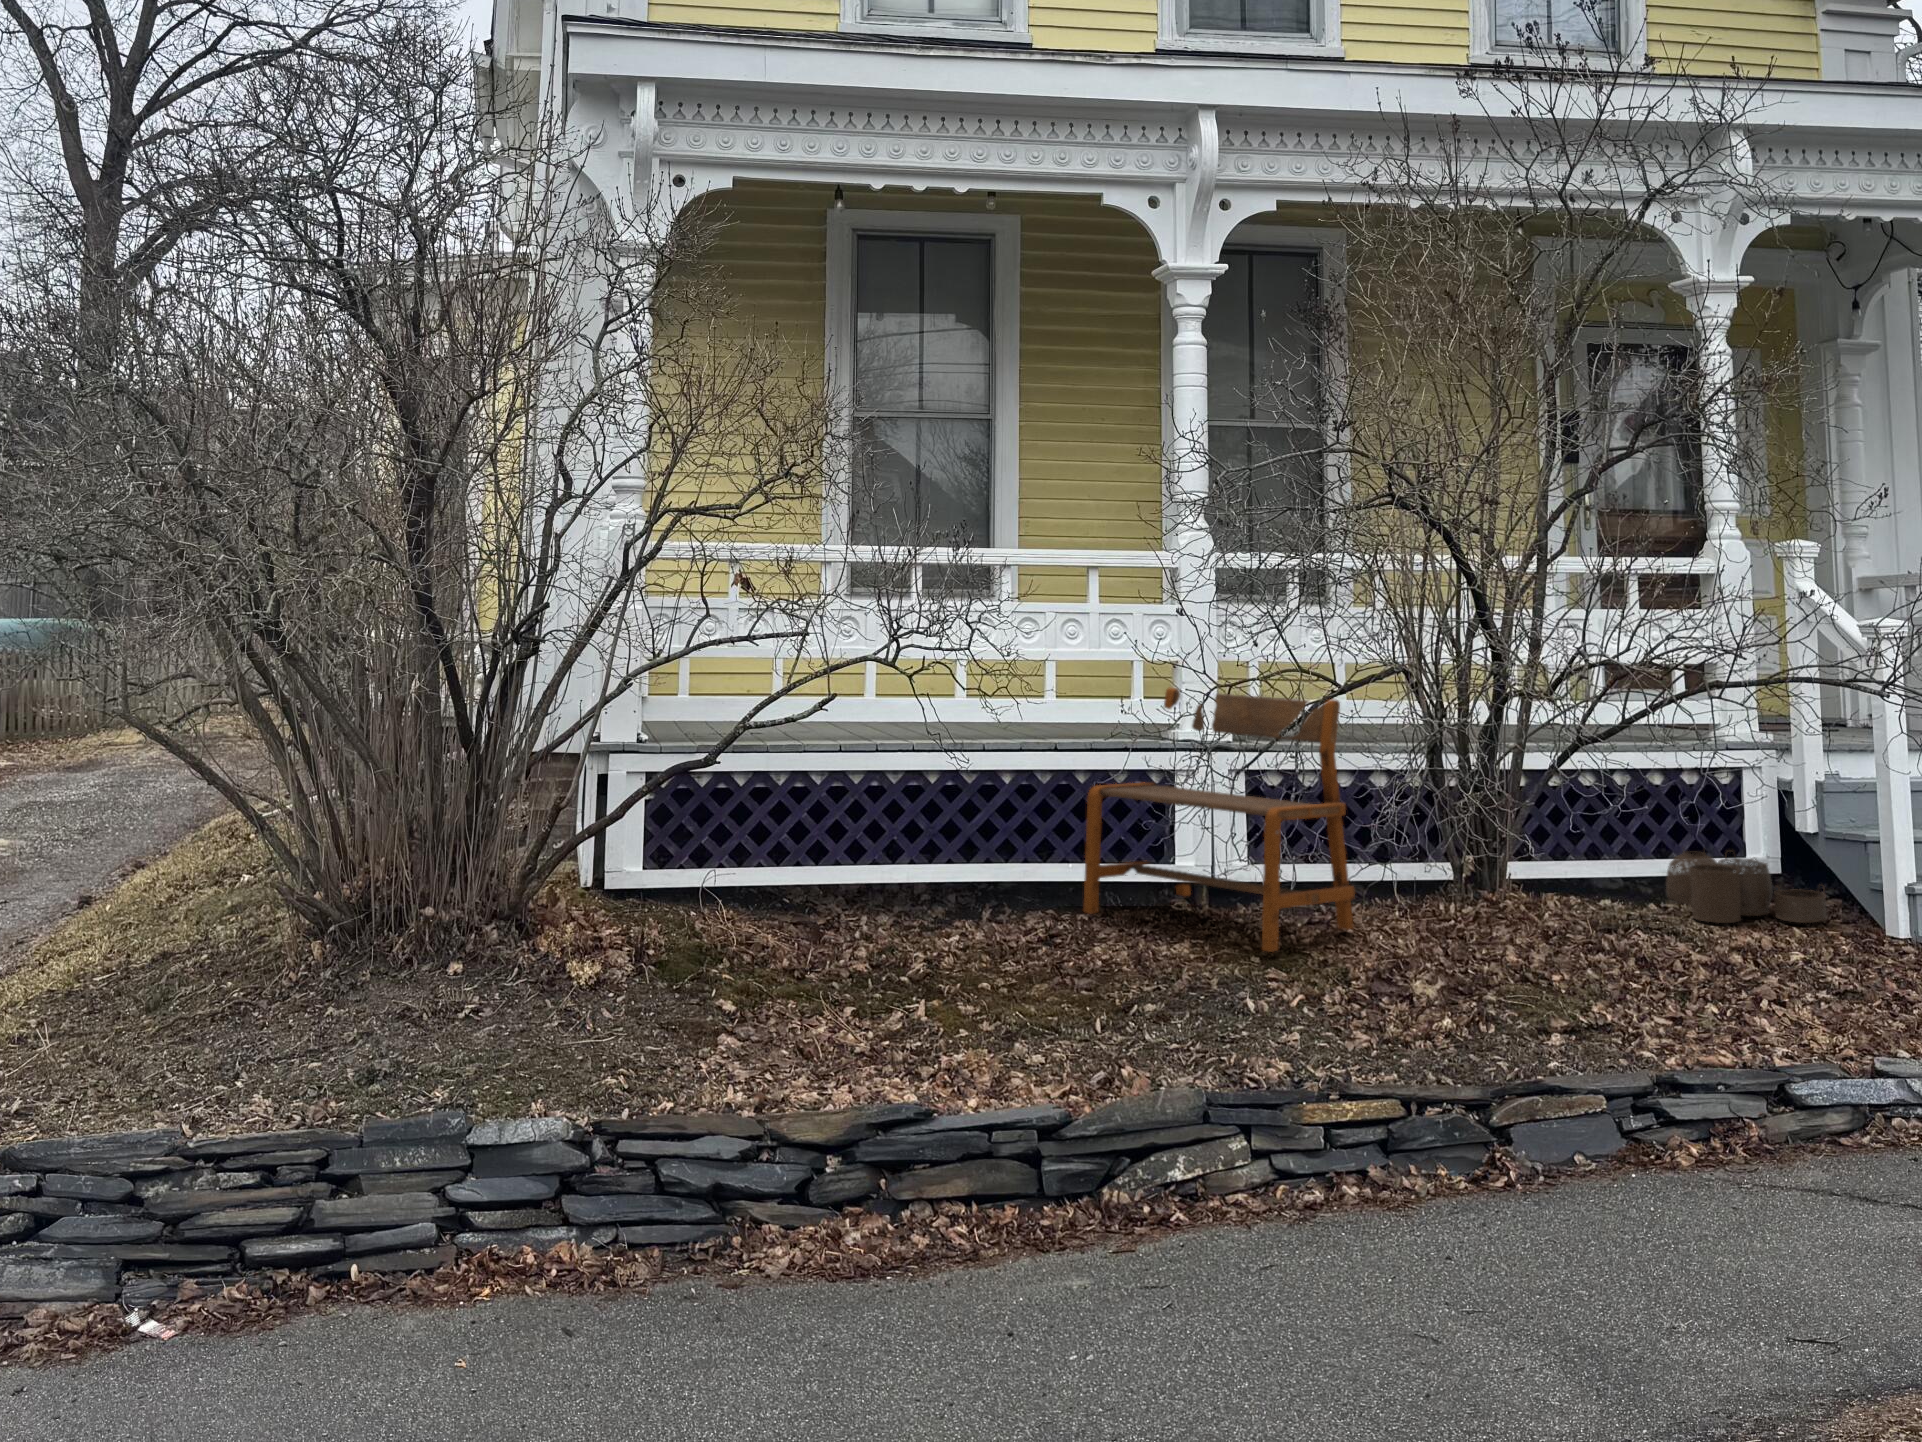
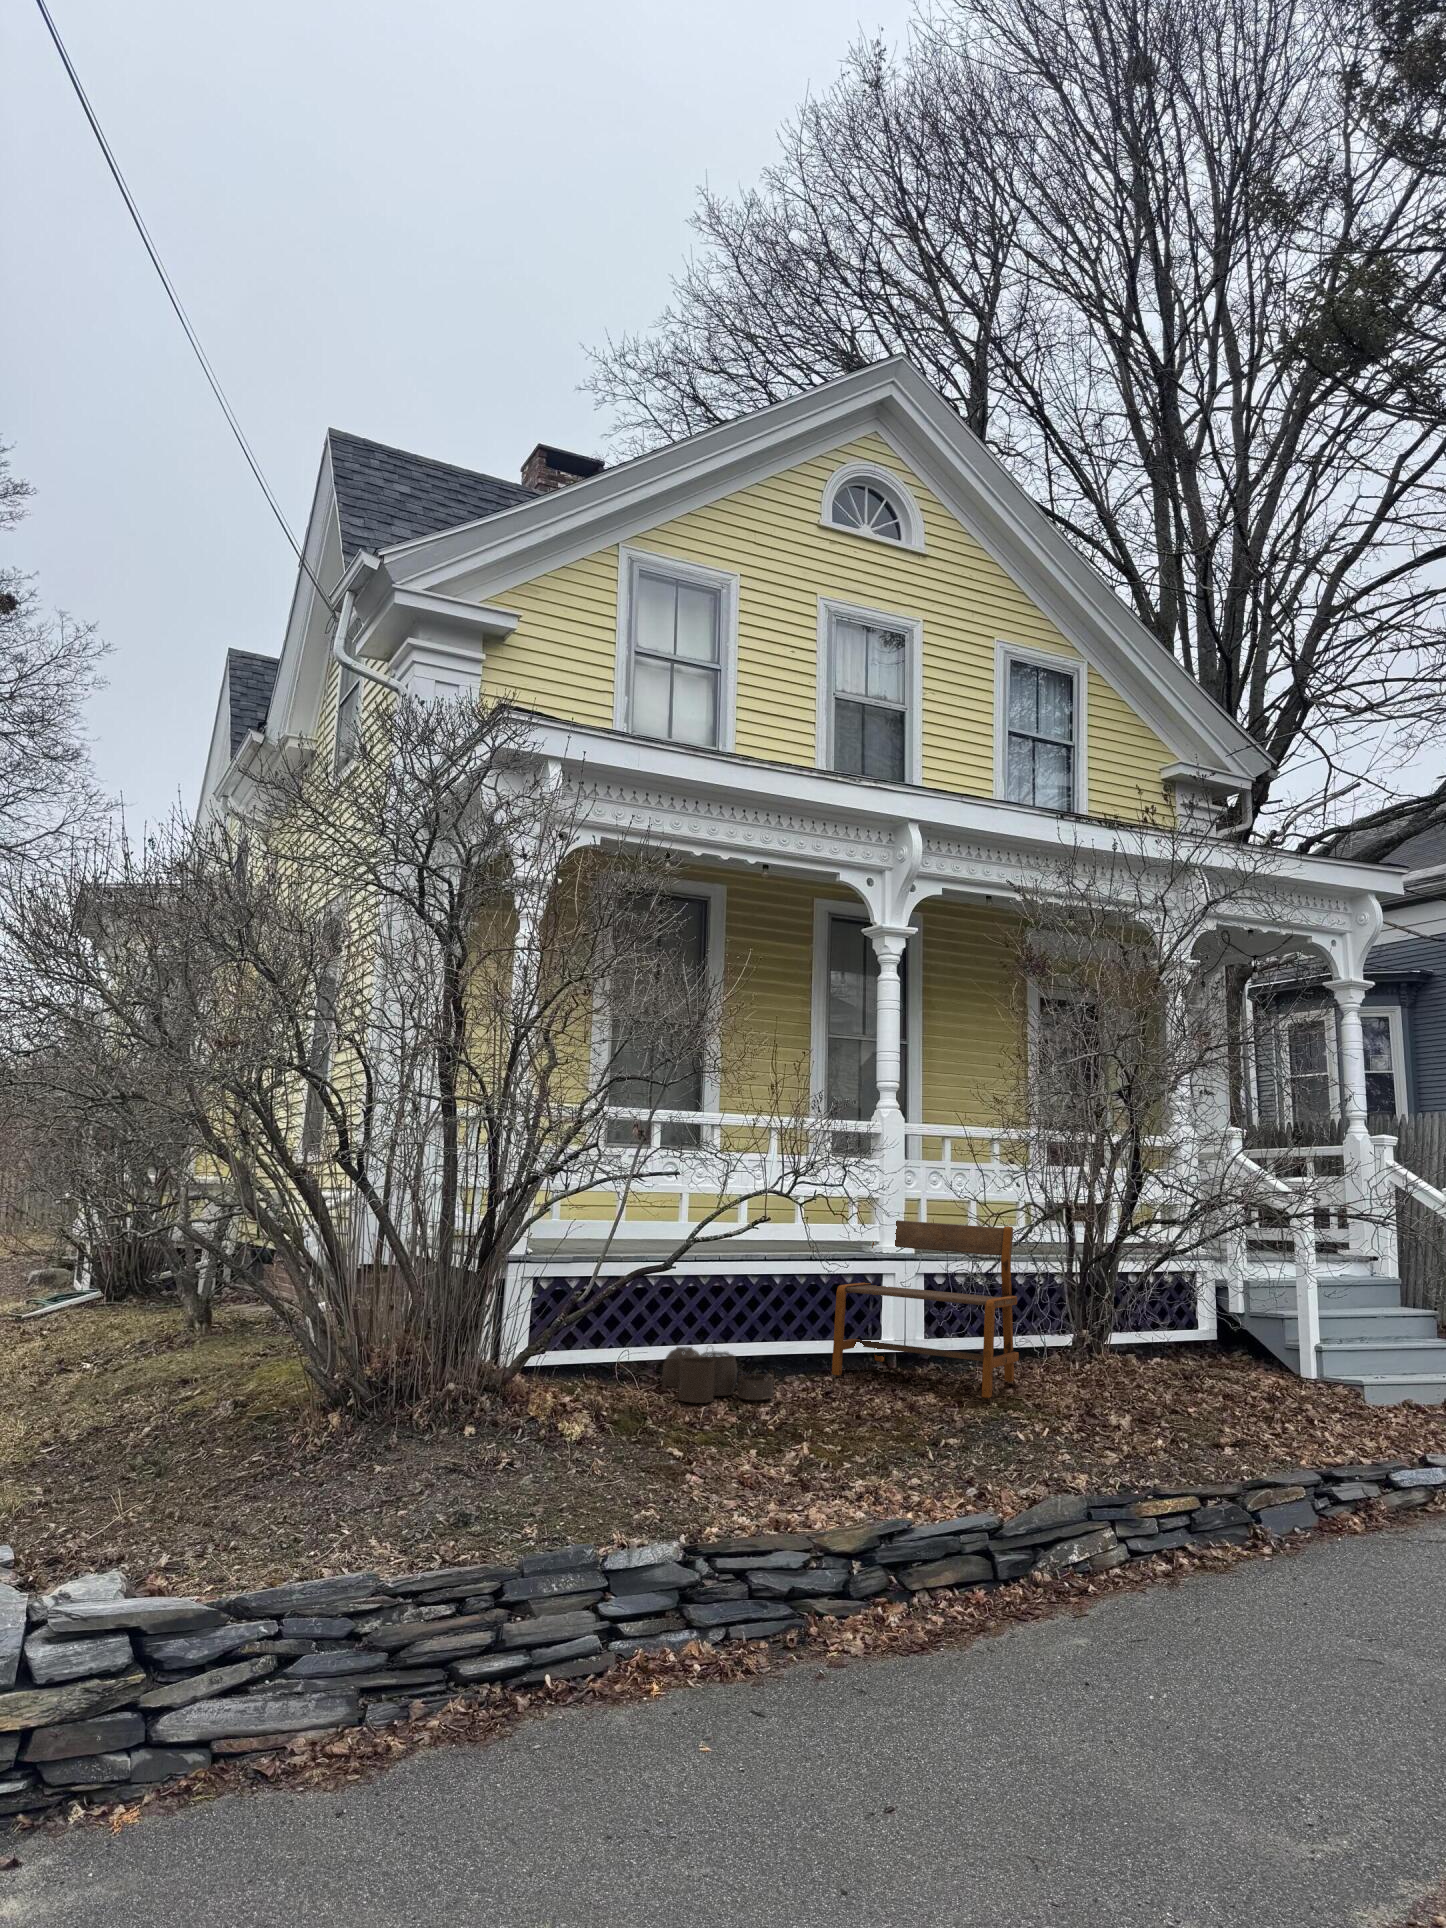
woven basket: present [1666,851,1827,923] -> present [662,1347,774,1403]

